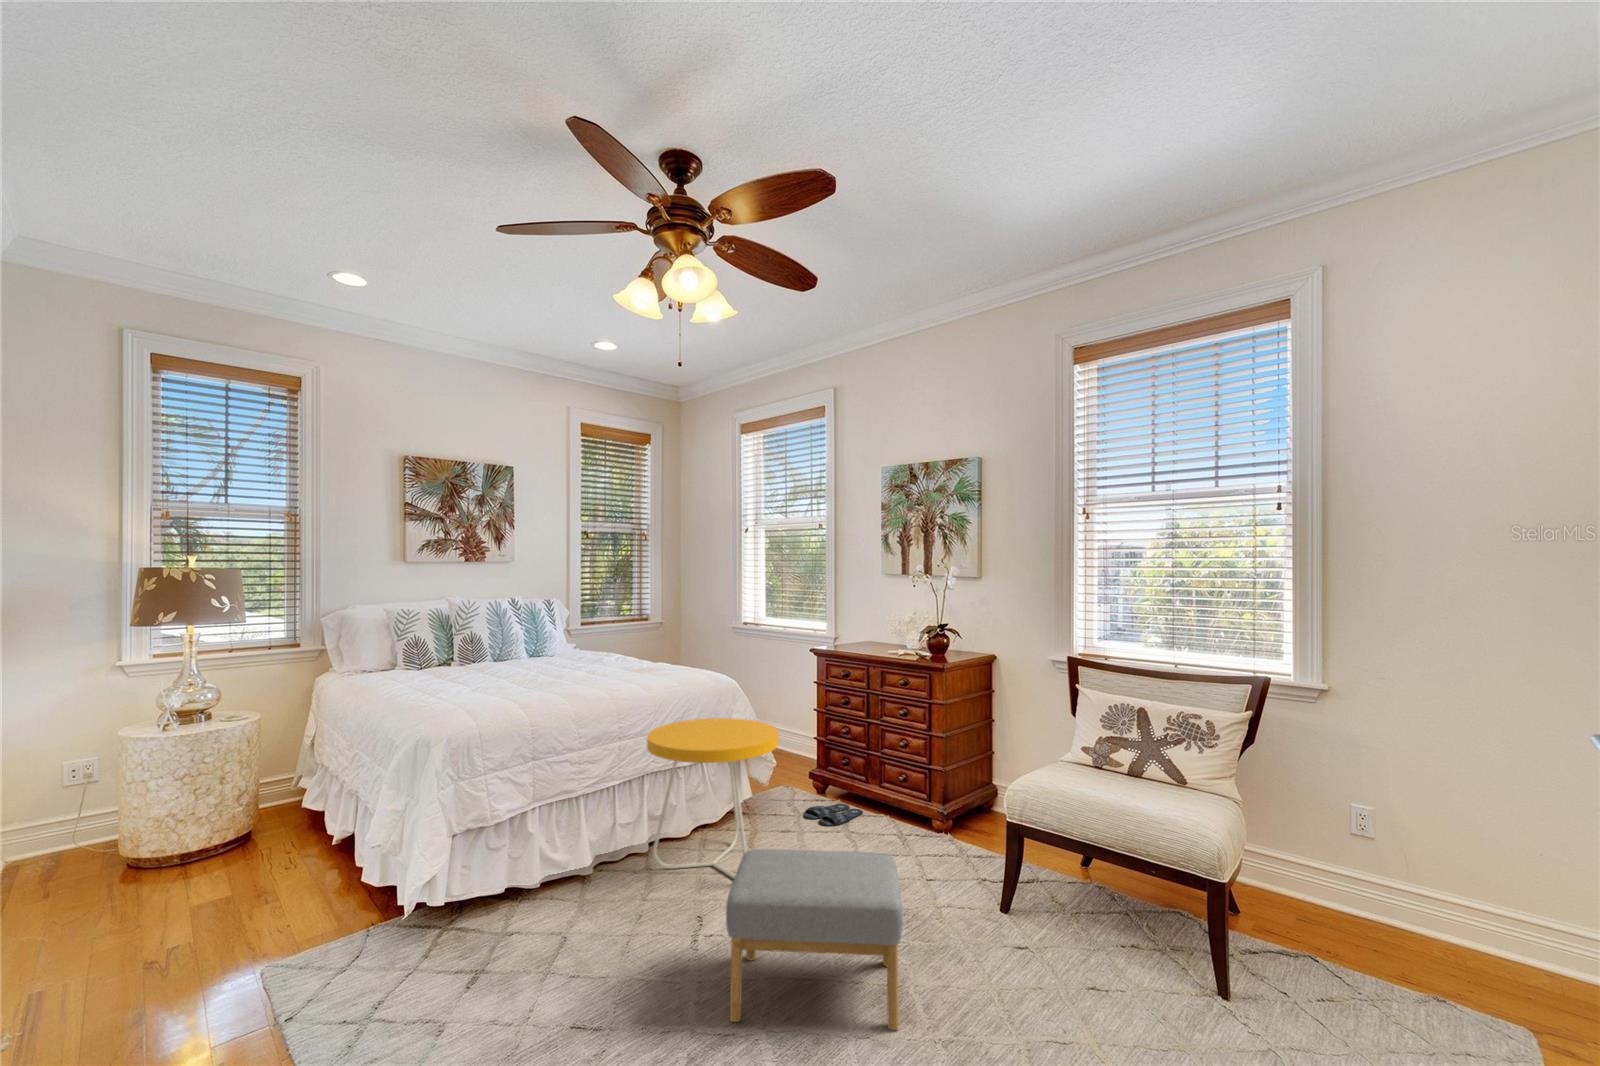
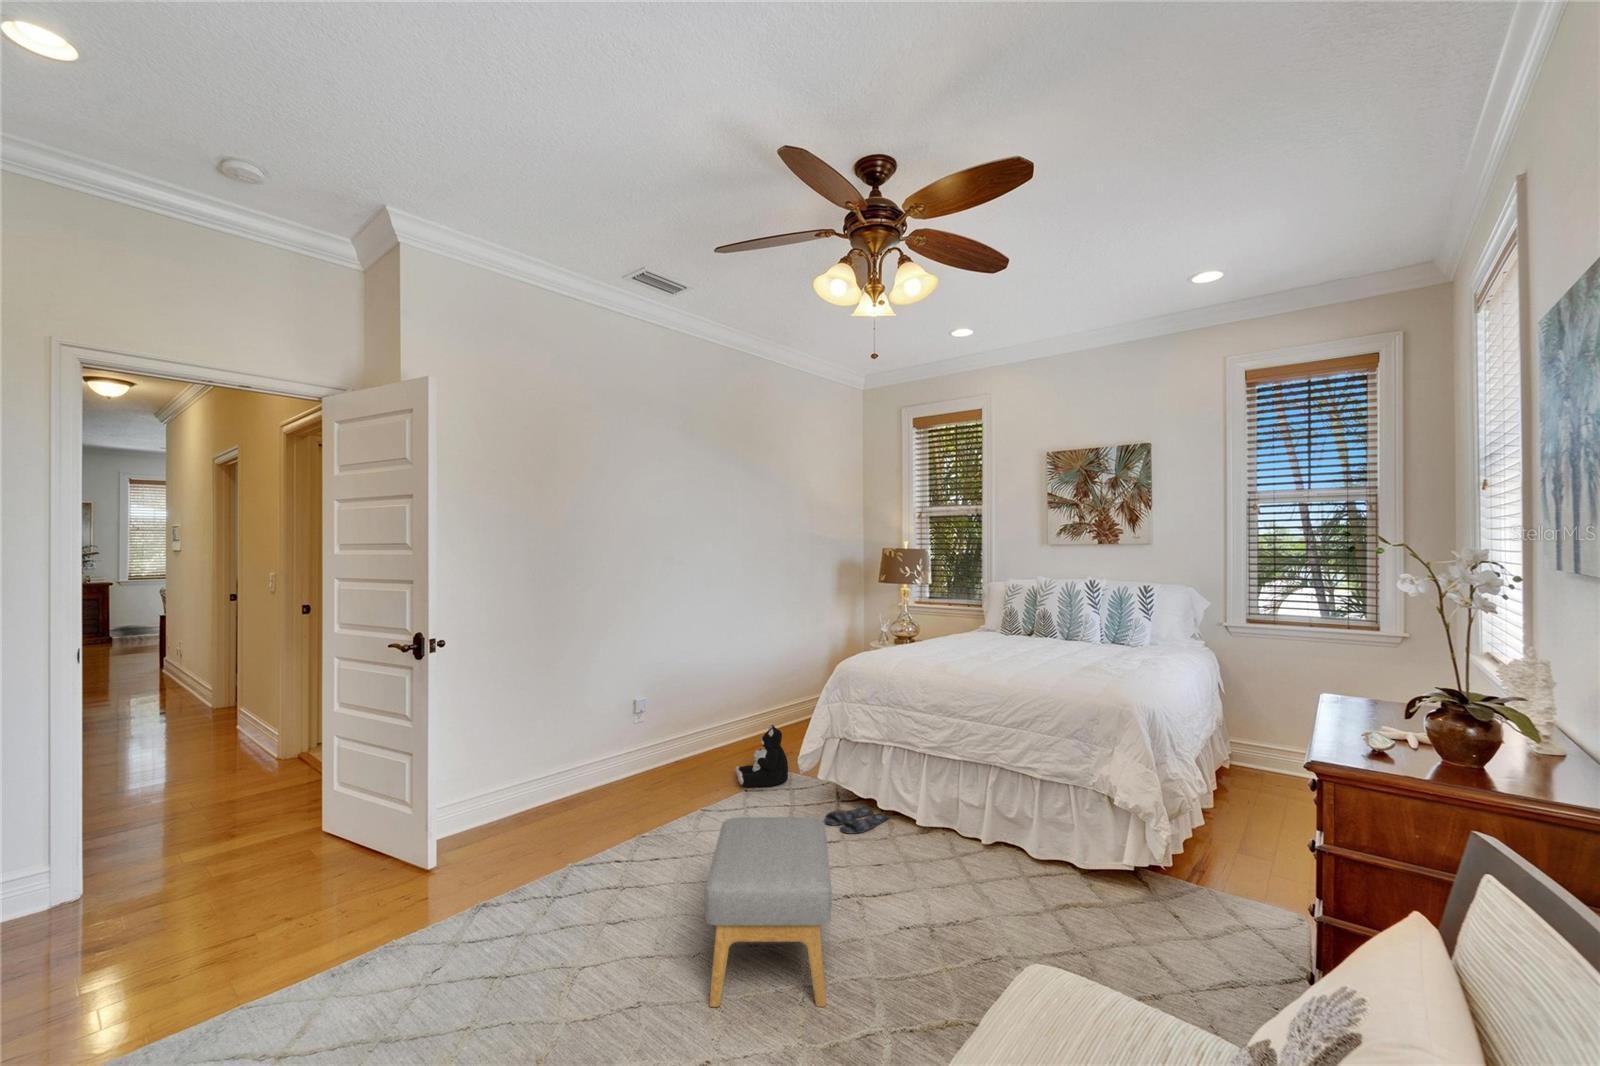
side table: present [647,718,779,878] -> none [912,717,1061,896]
slippers: present [804,804,863,826] -> present [824,807,888,834]
plush toy: none [245,878,354,1010] -> present [735,725,788,787]

